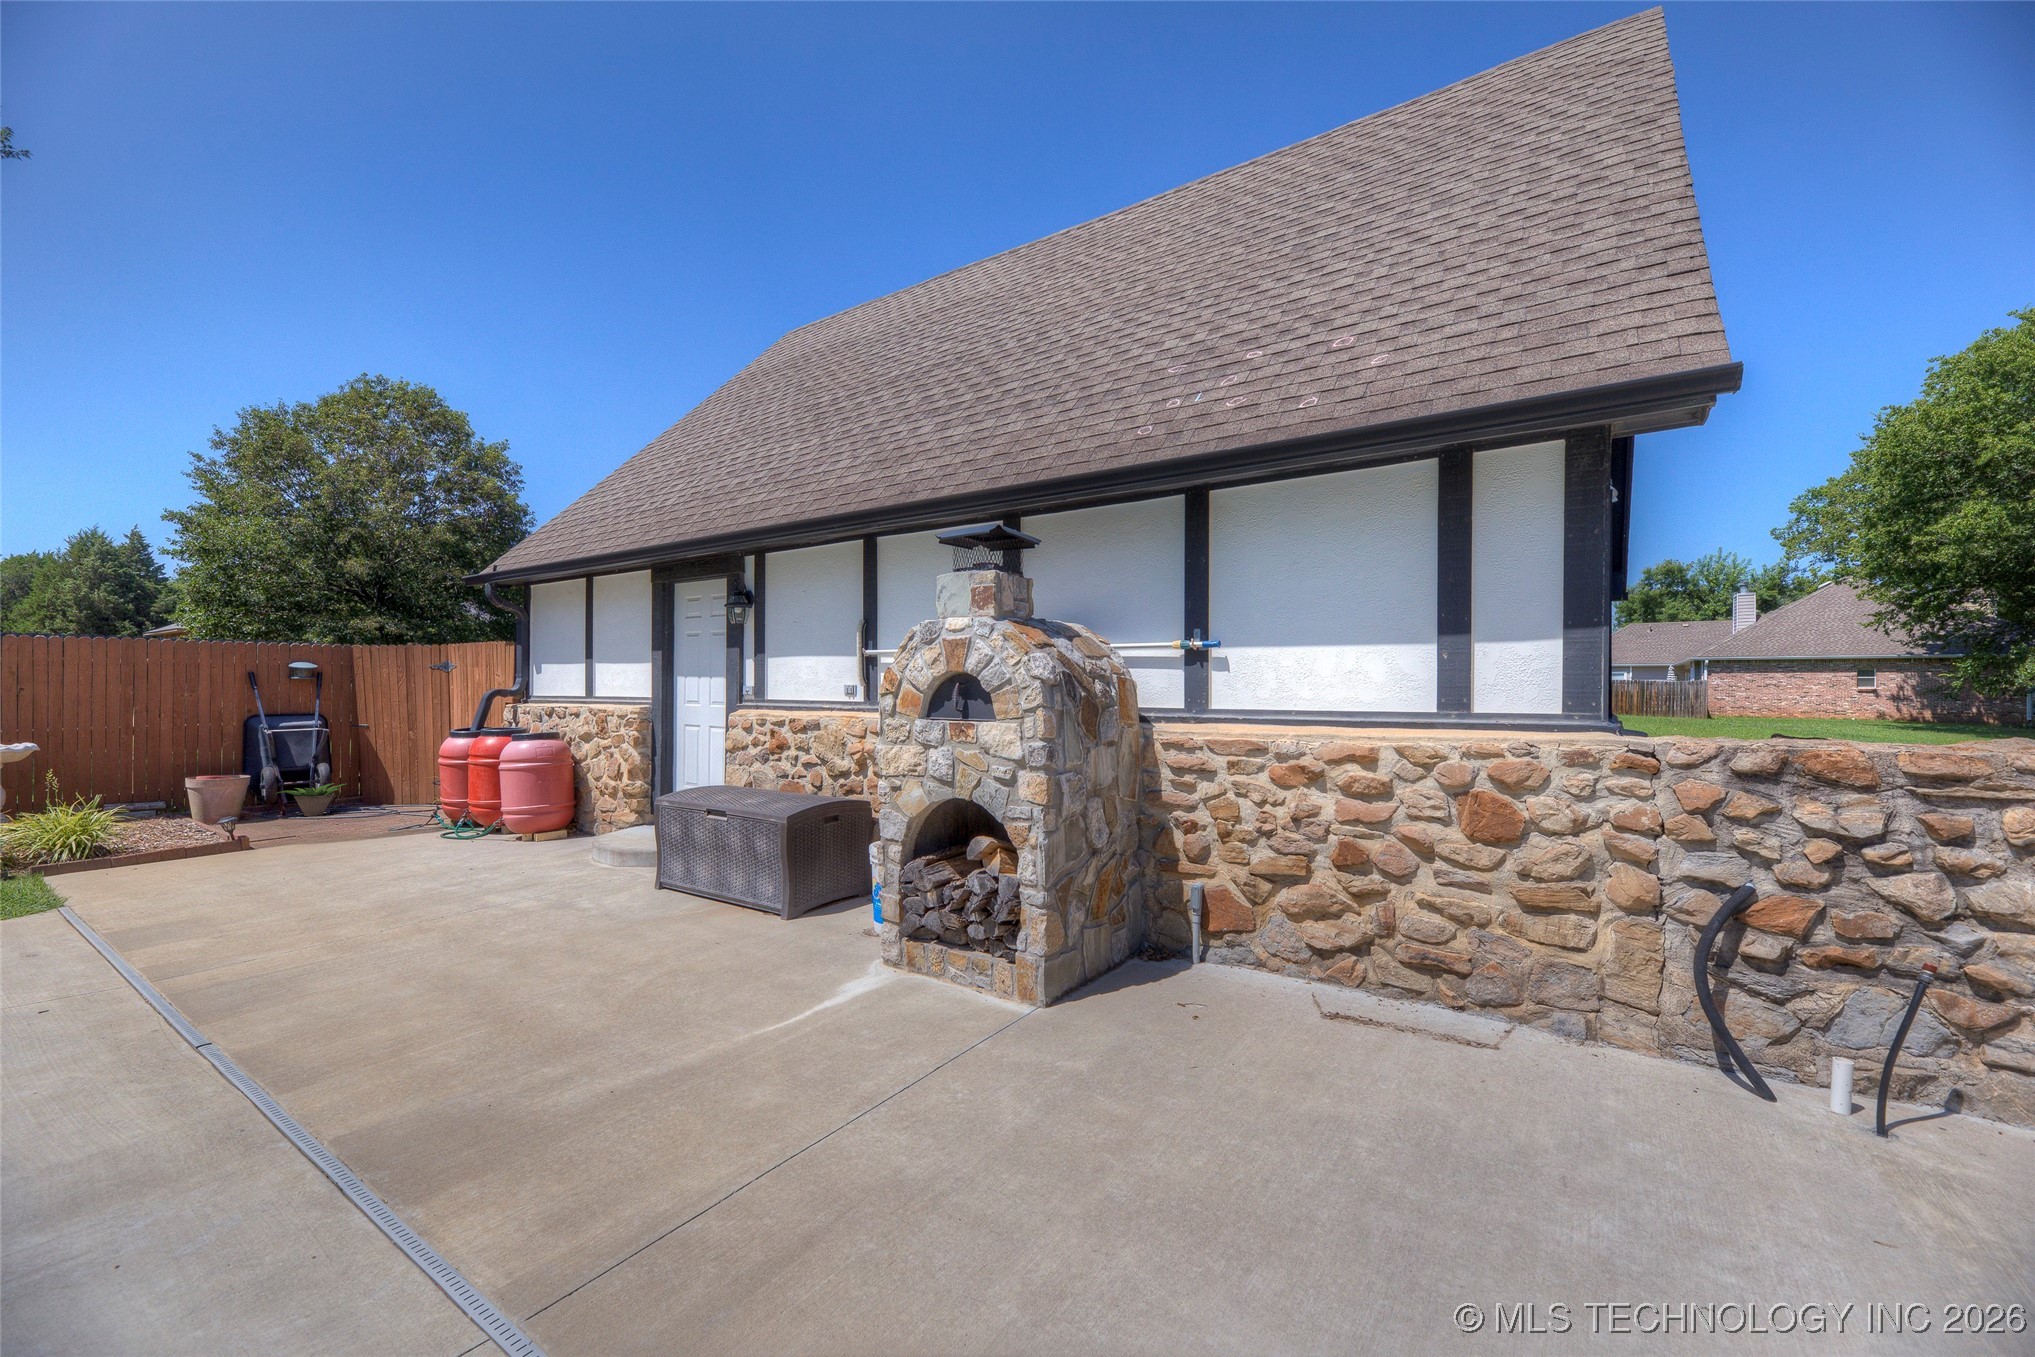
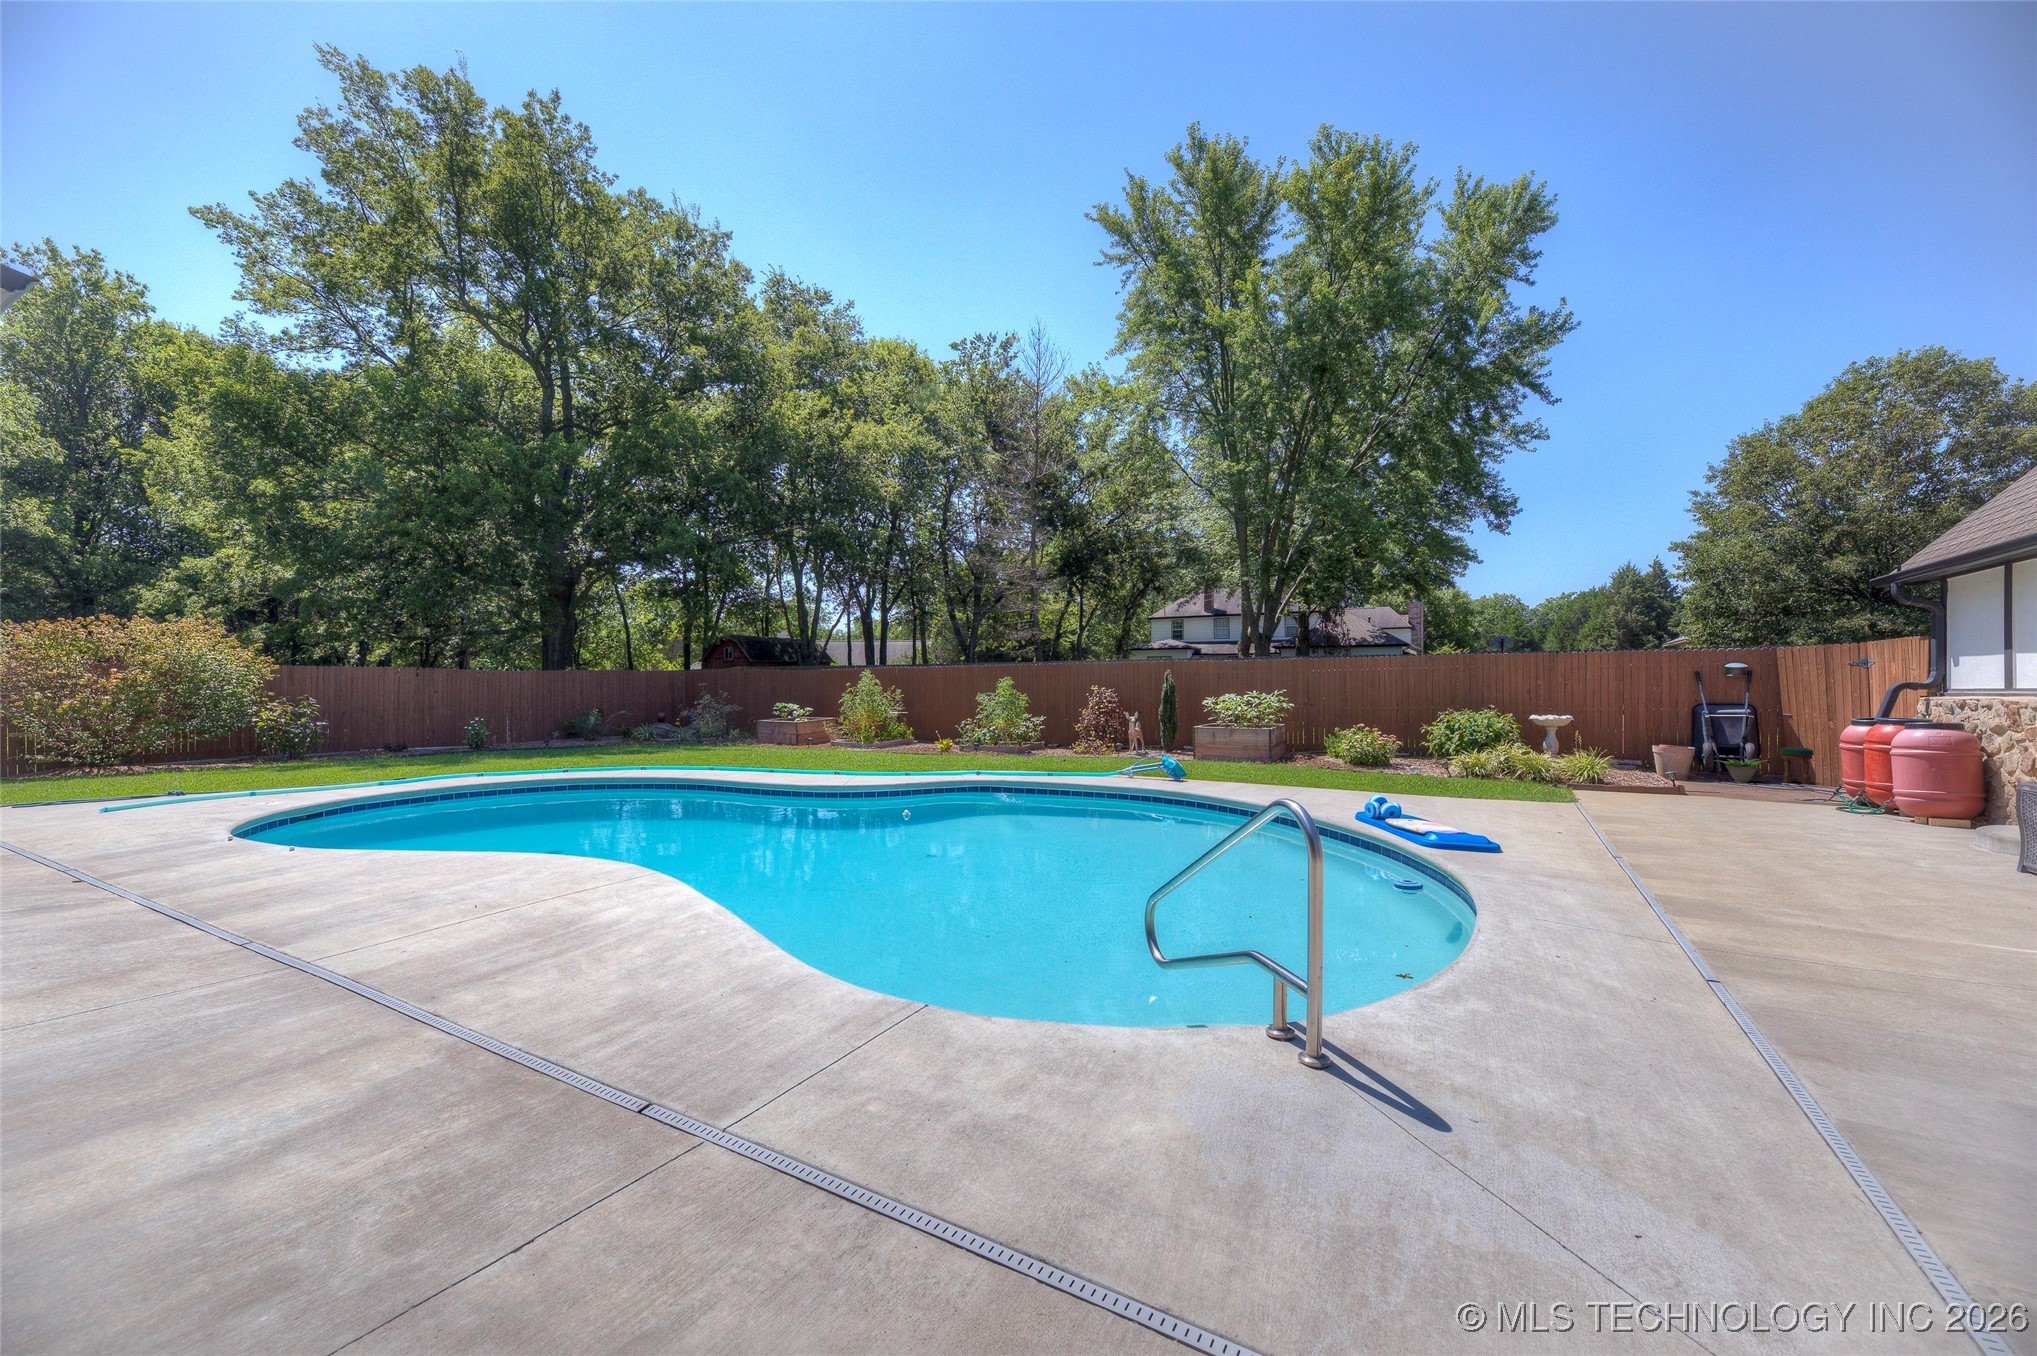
stool: none [357,764,393,808] -> present [1780,747,1813,784]

